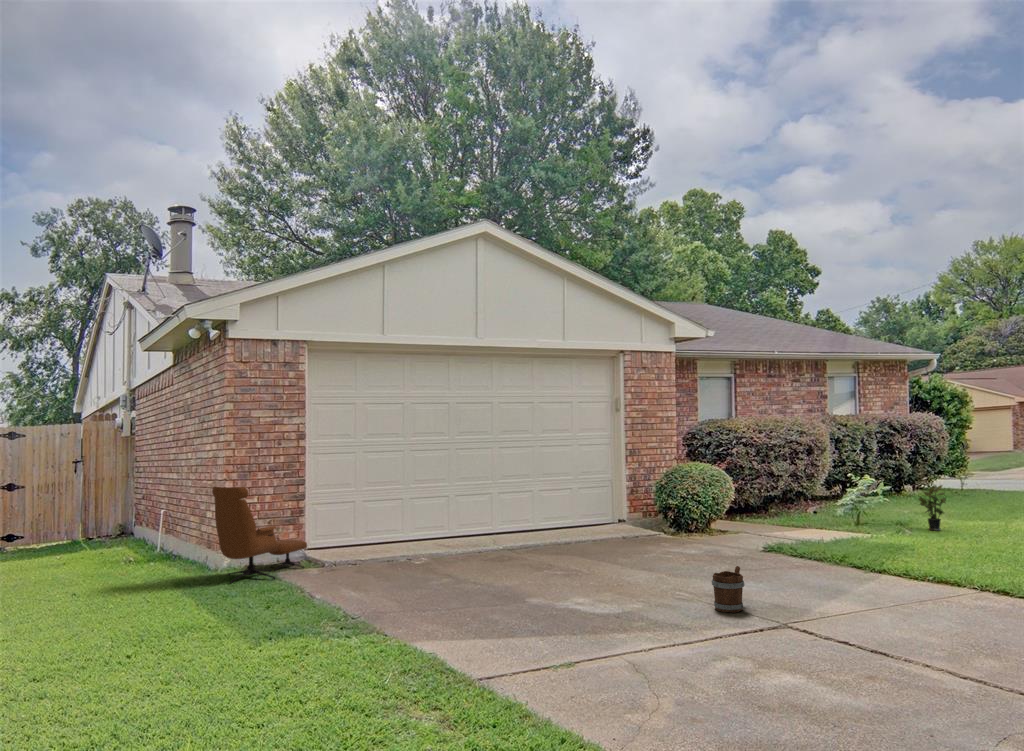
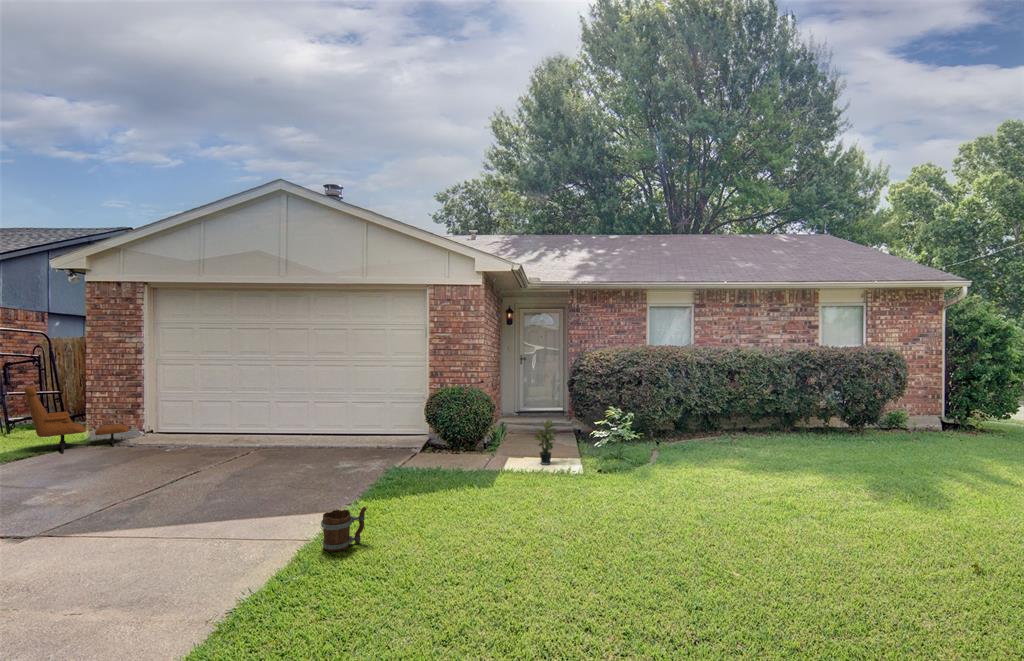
potted plant: present [918,485,946,531] -> present [534,419,556,465]
bucket: present [712,566,744,613] -> present [321,507,367,552]

